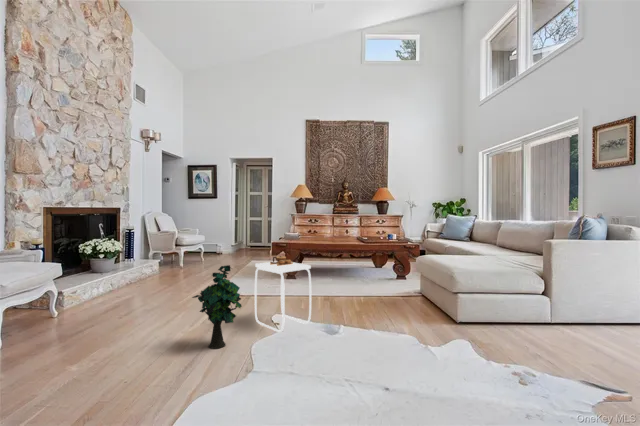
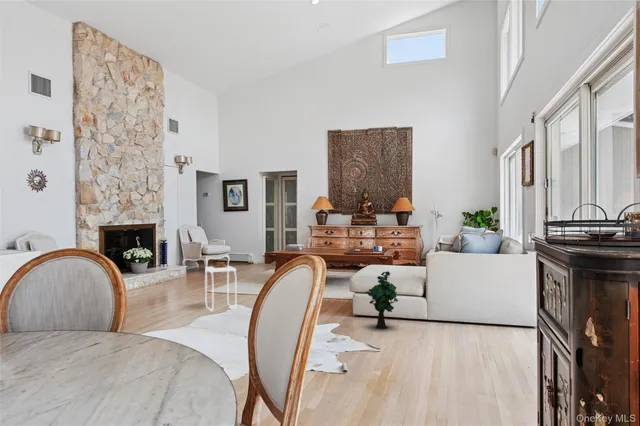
decorative plant: present [192,265,242,349] -> present [365,271,398,329]

